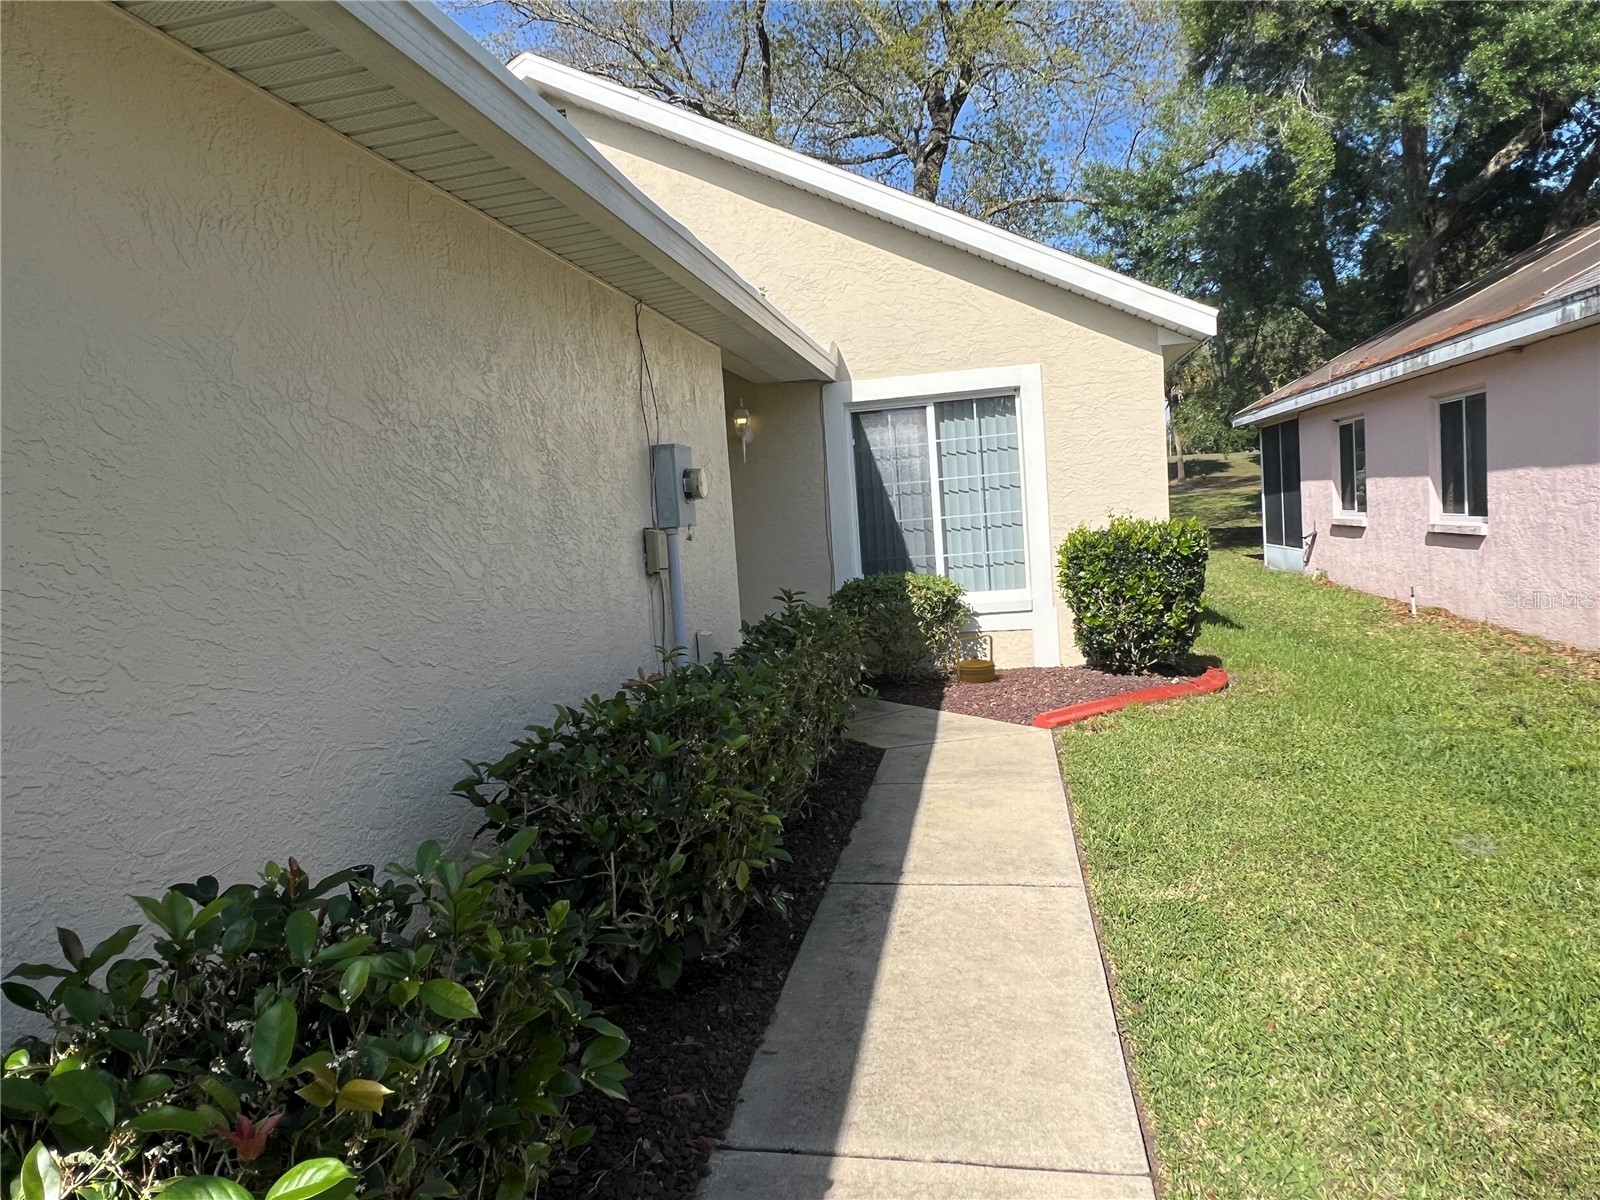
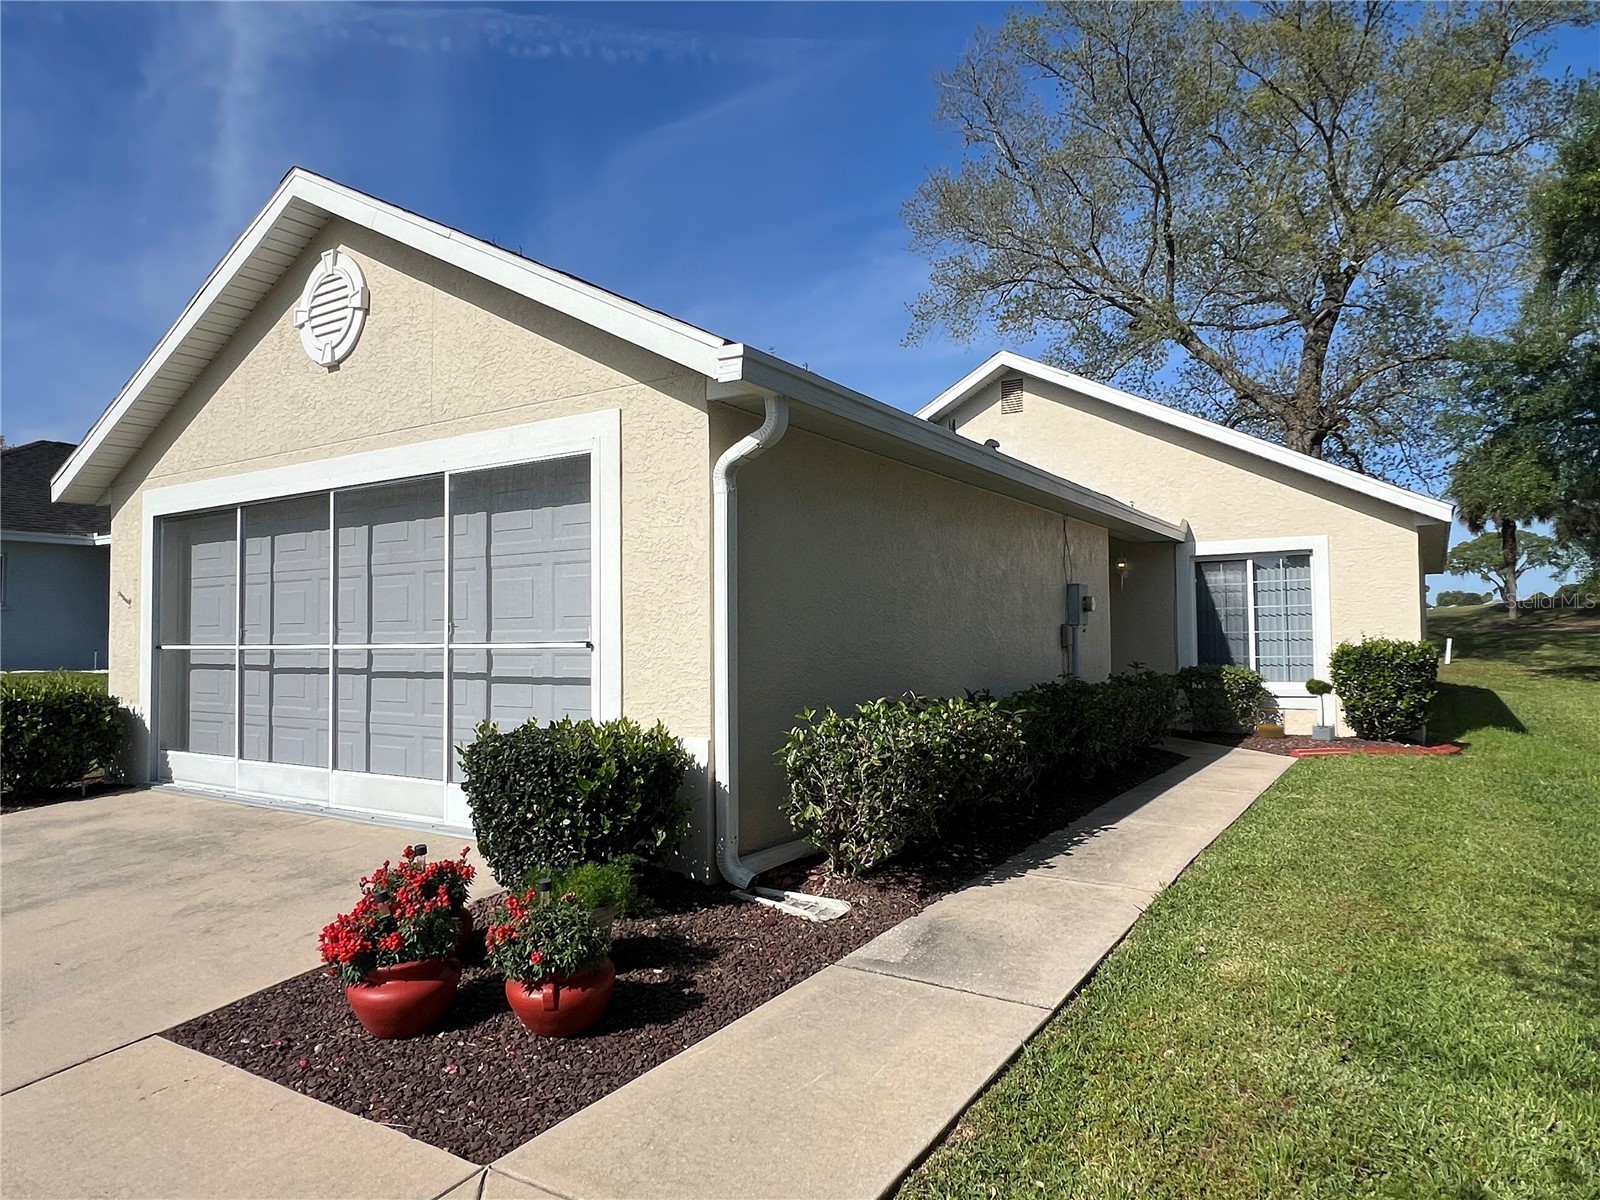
potted tree: none [1021,586,1064,679] -> present [1305,678,1335,741]

